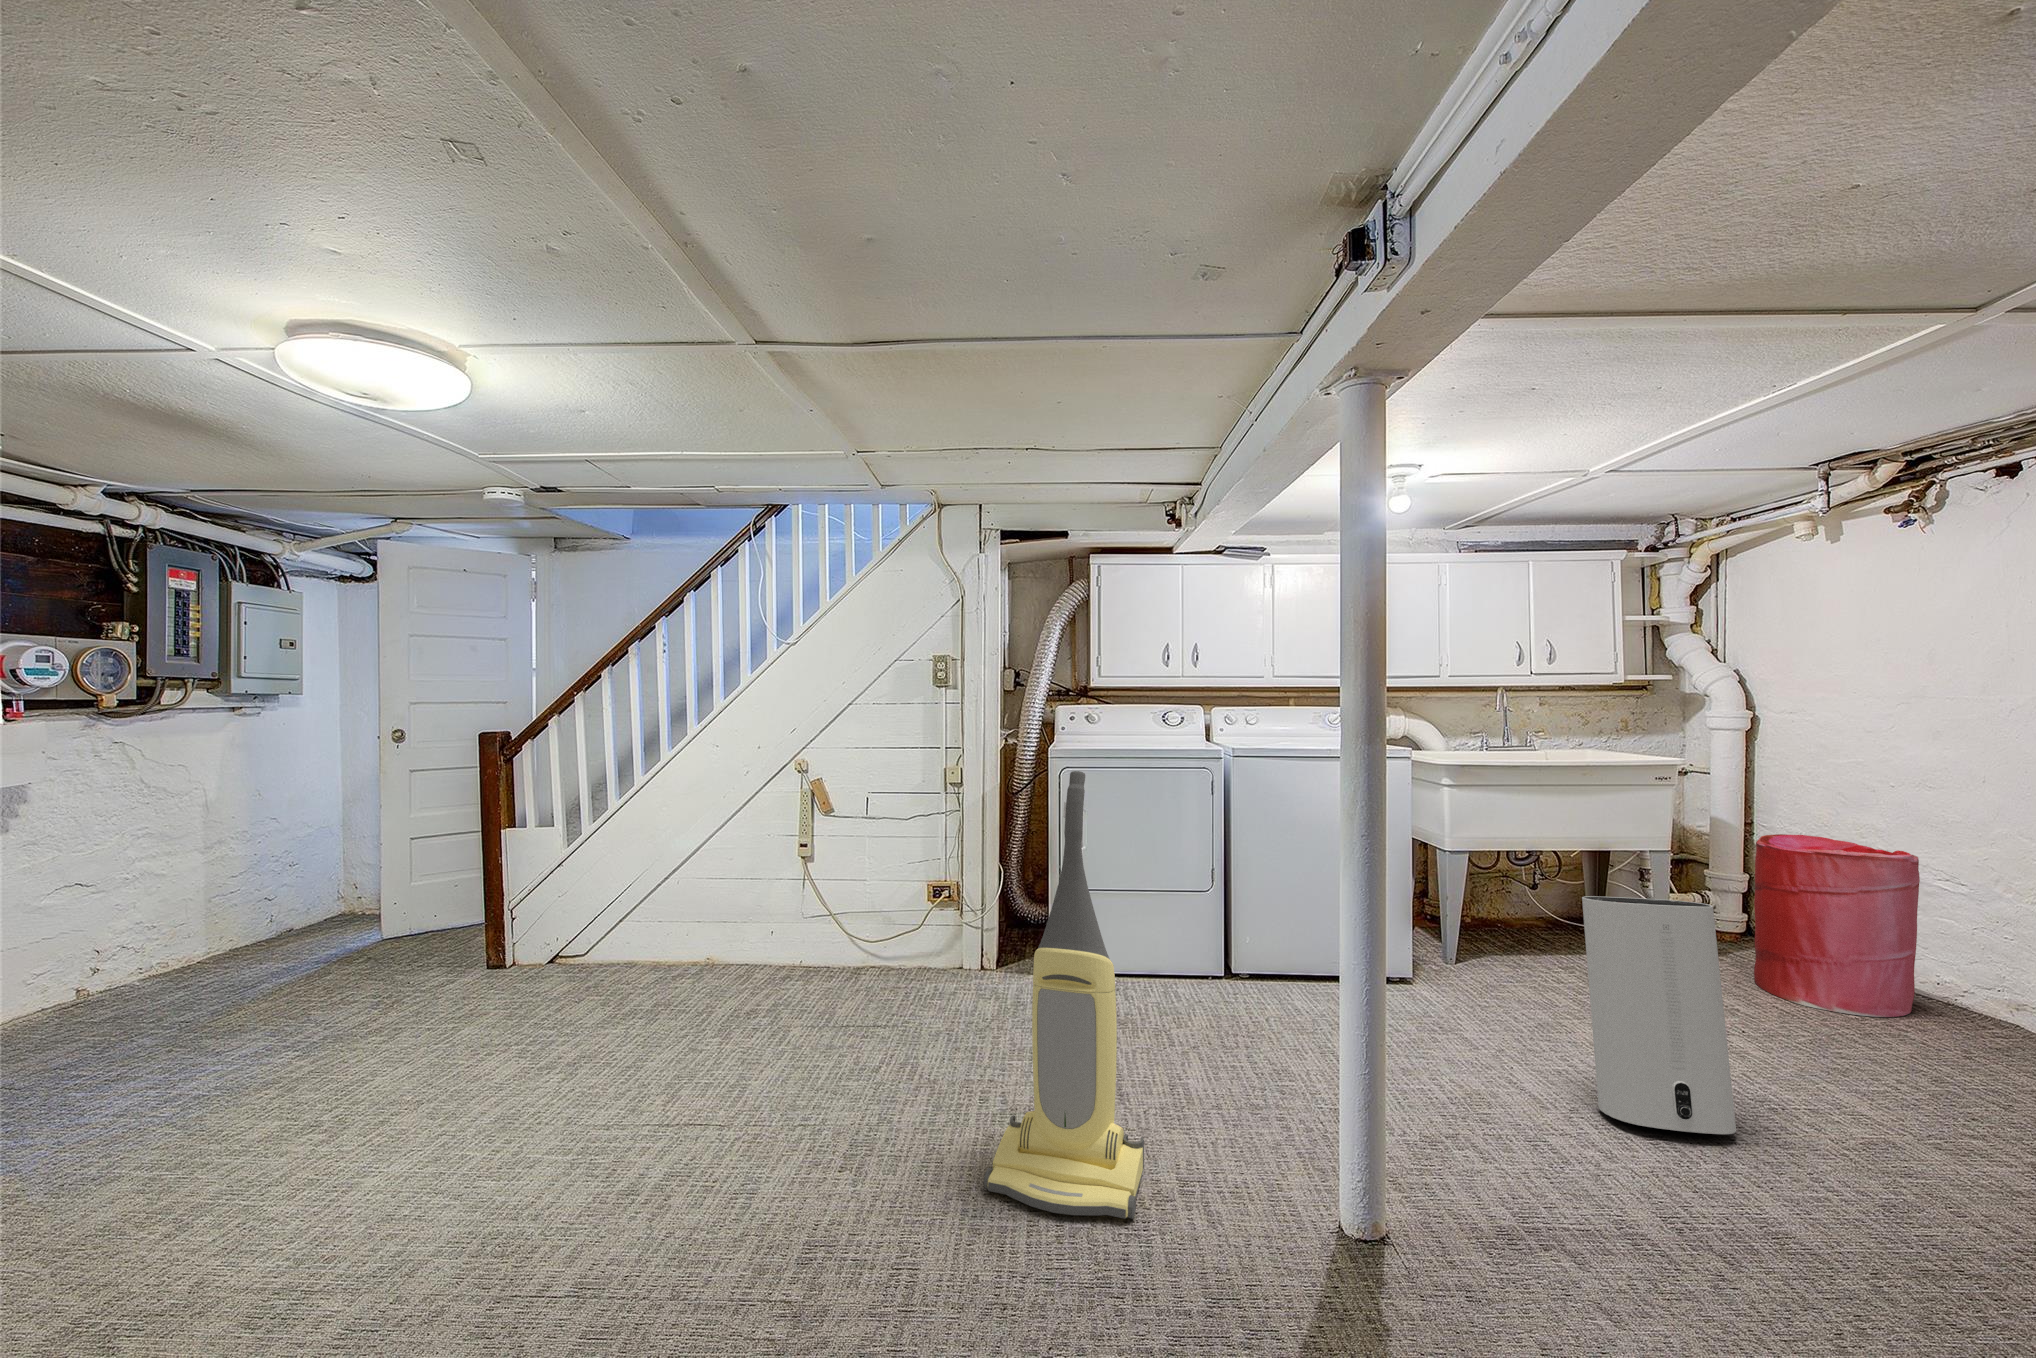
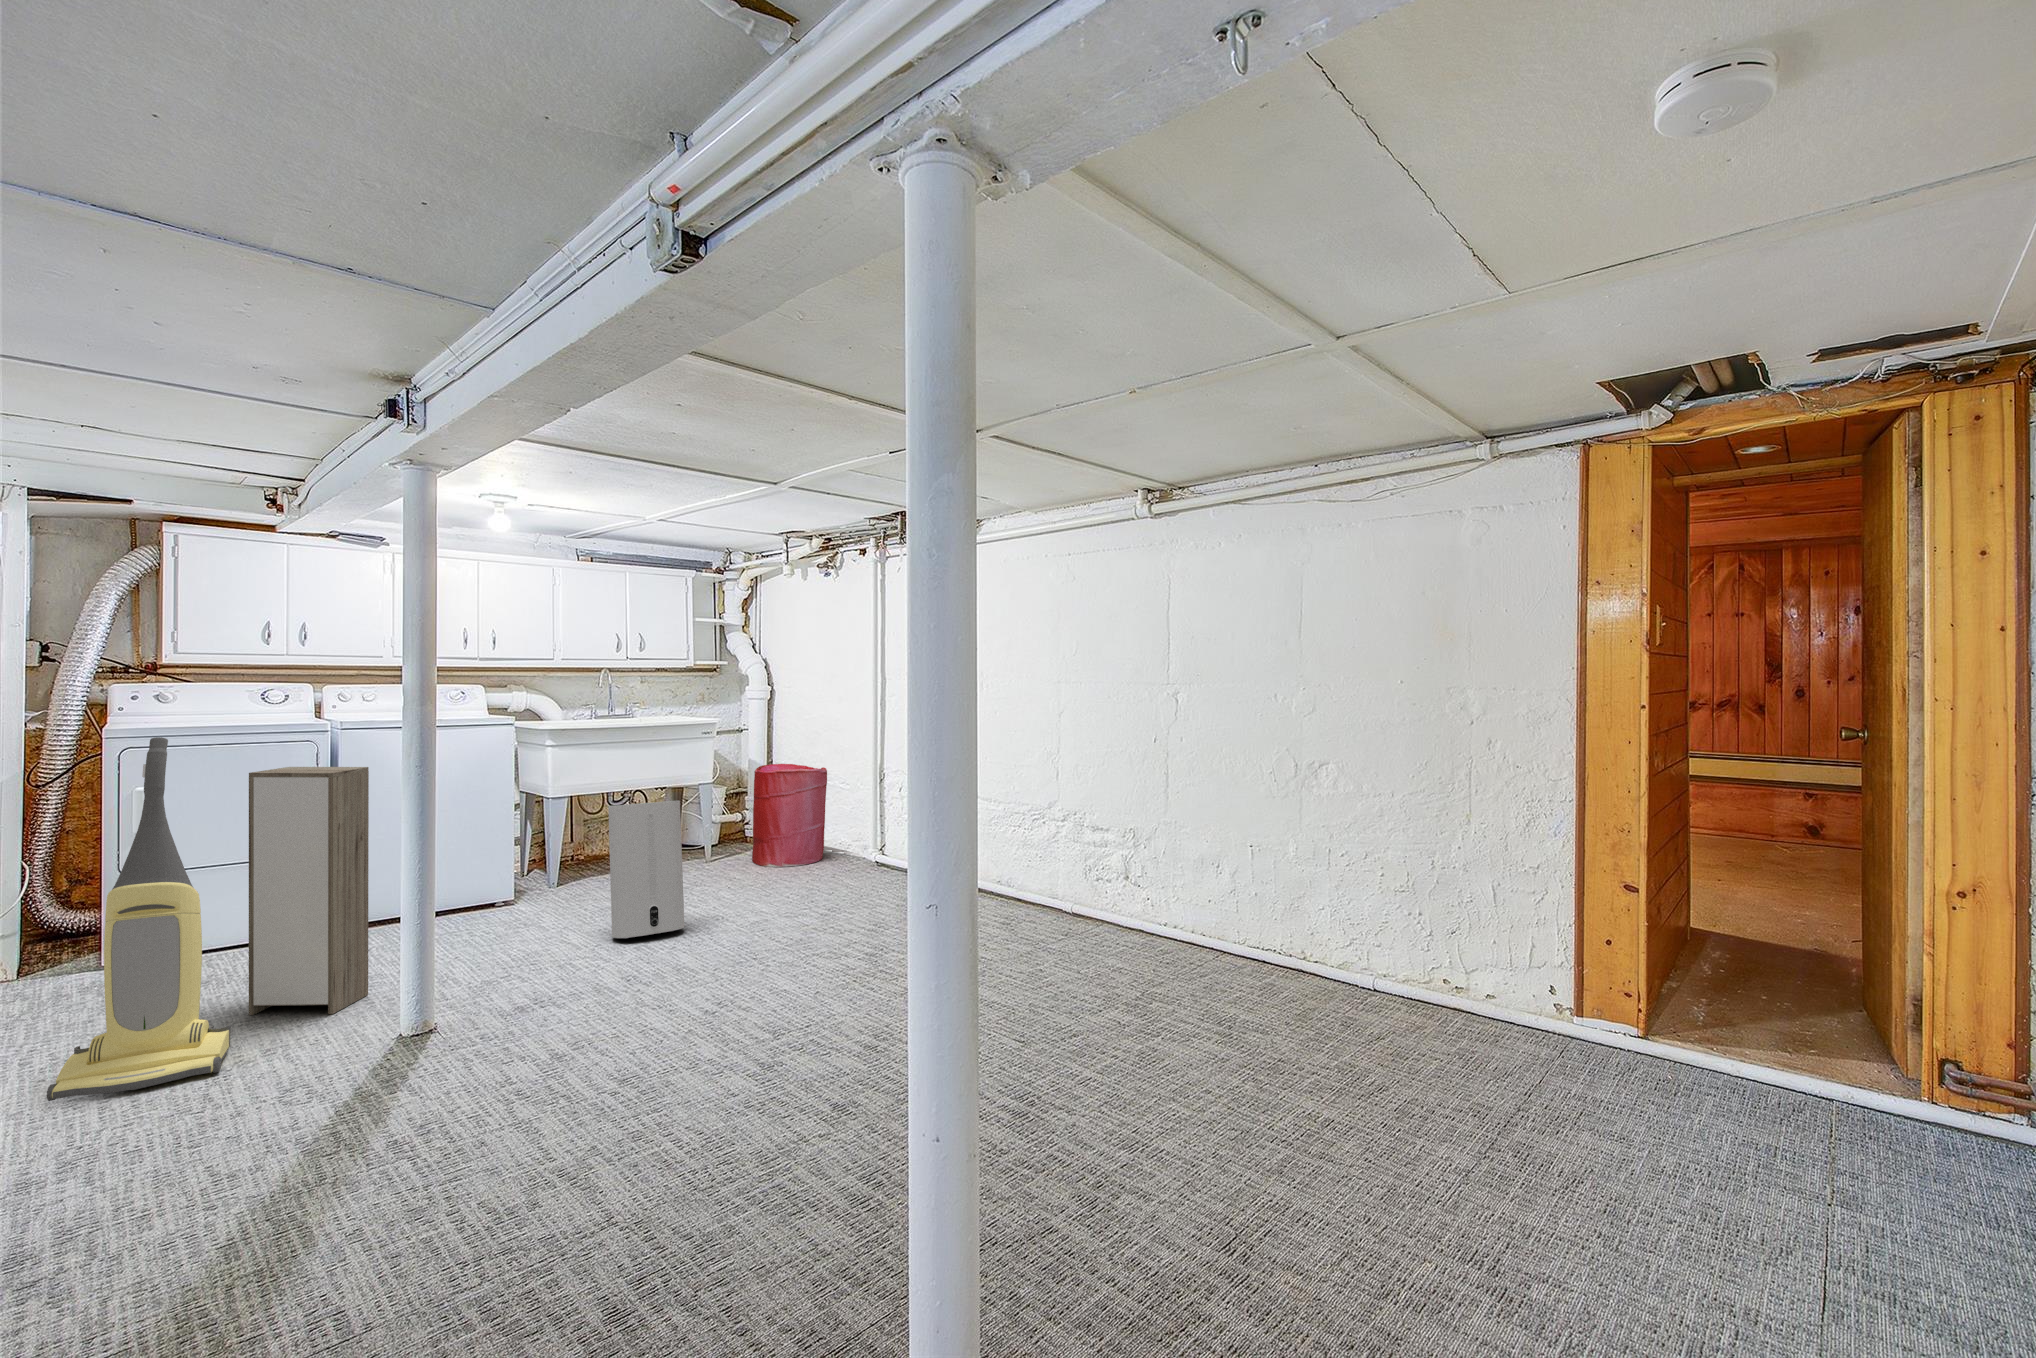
storage cabinet: none [1158,806,1280,1143] -> present [249,767,369,1015]

